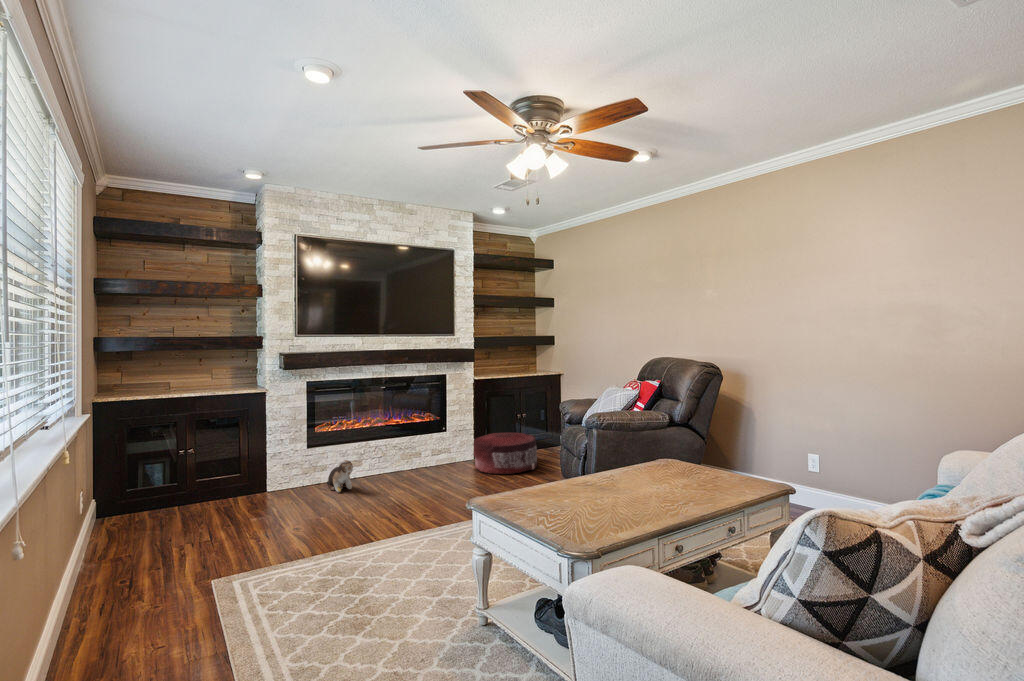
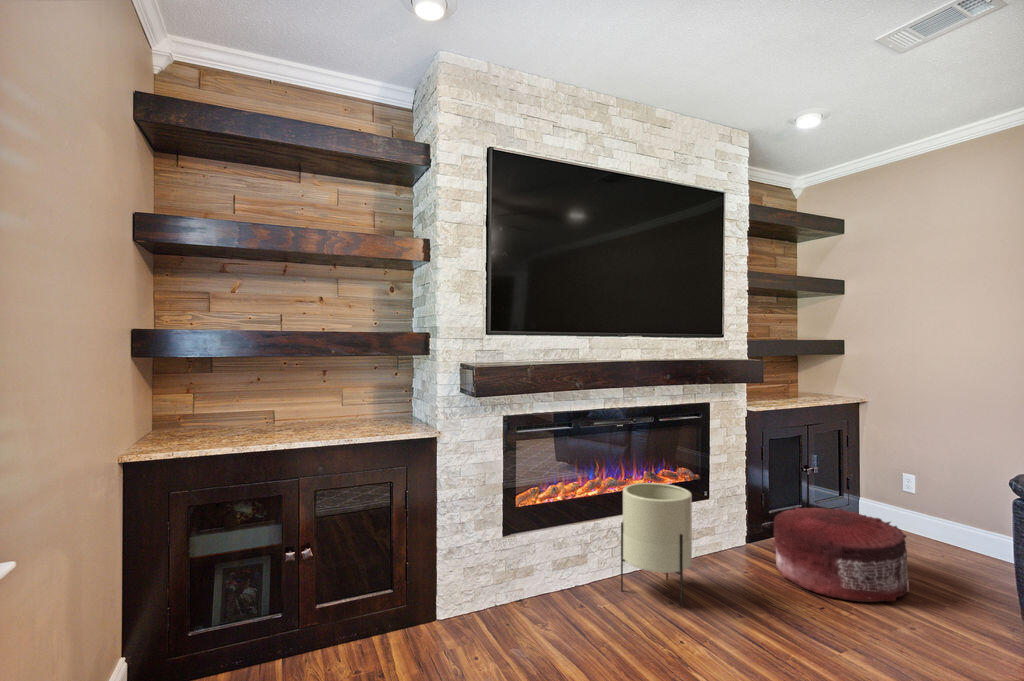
planter: none [379,419,417,481] -> present [621,483,692,607]
plush toy: present [327,460,354,492] -> none [537,576,610,639]

